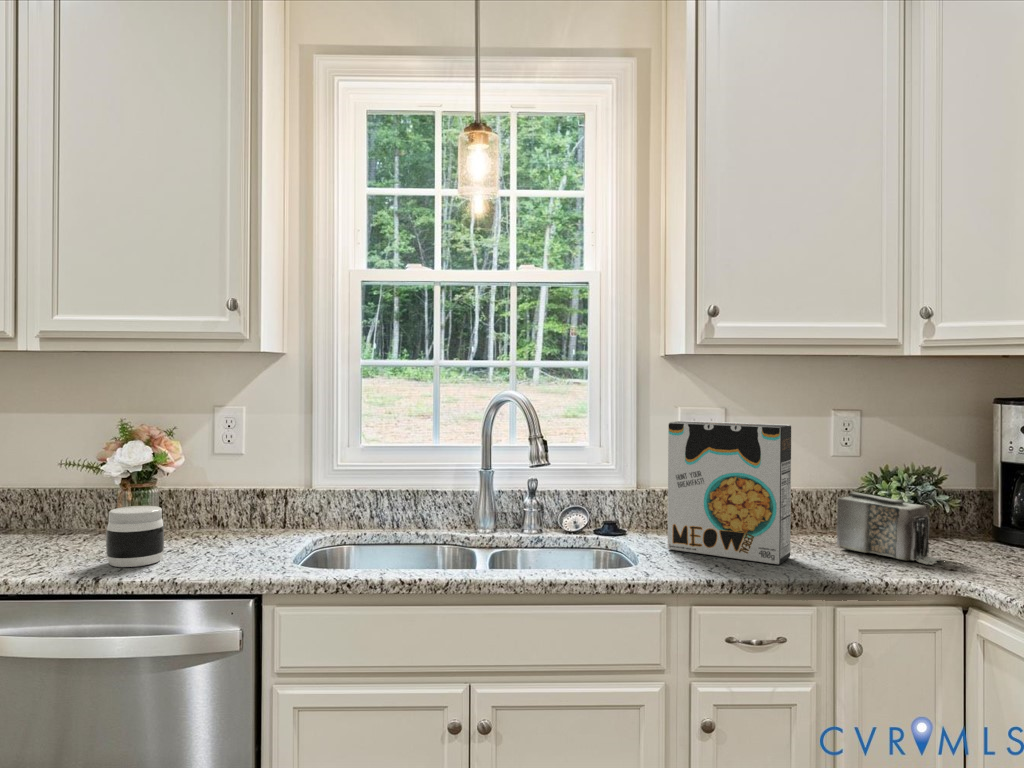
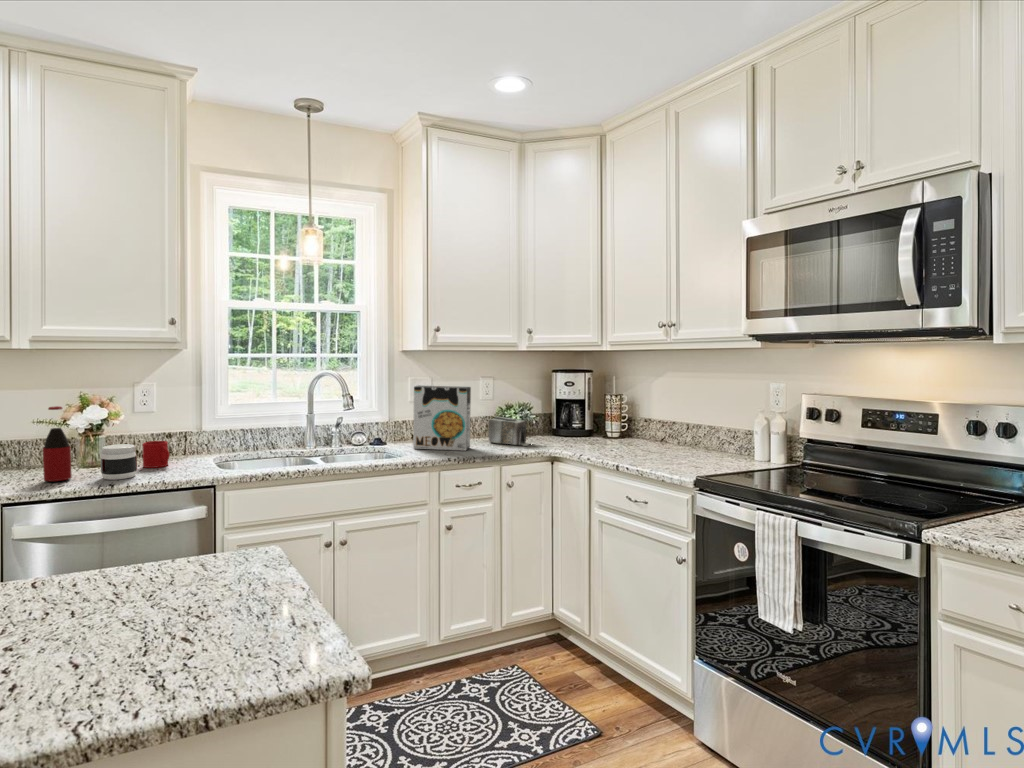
bottle: none [32,438,75,563] -> present [43,406,72,481]
mug: none [197,503,237,549] -> present [142,441,170,468]

